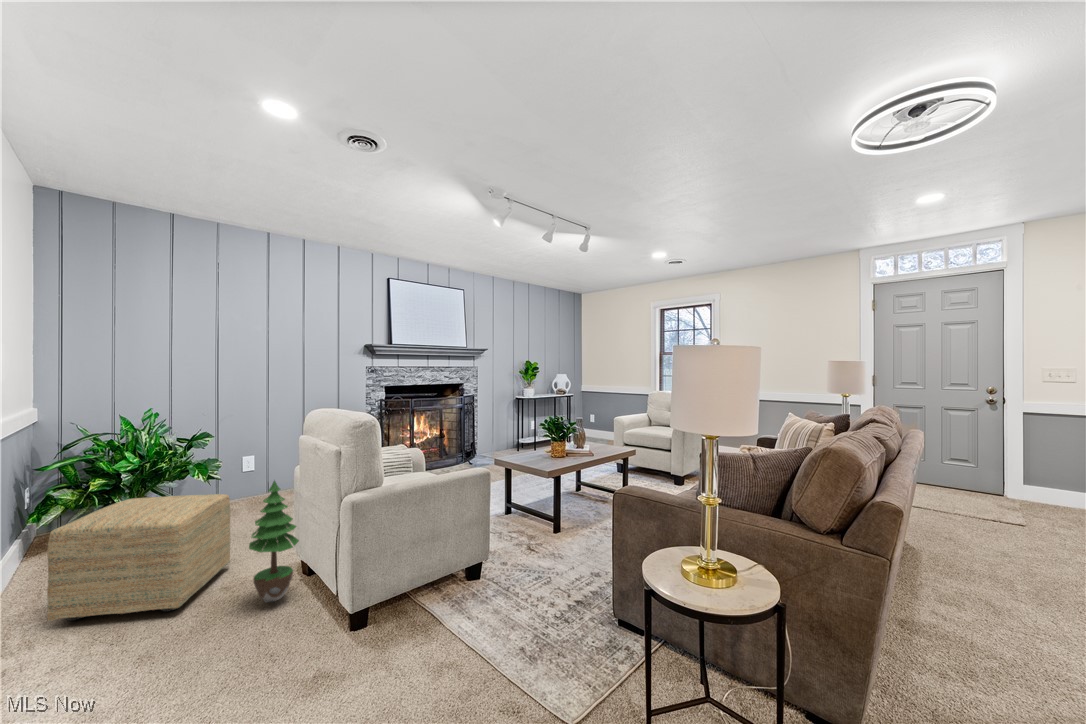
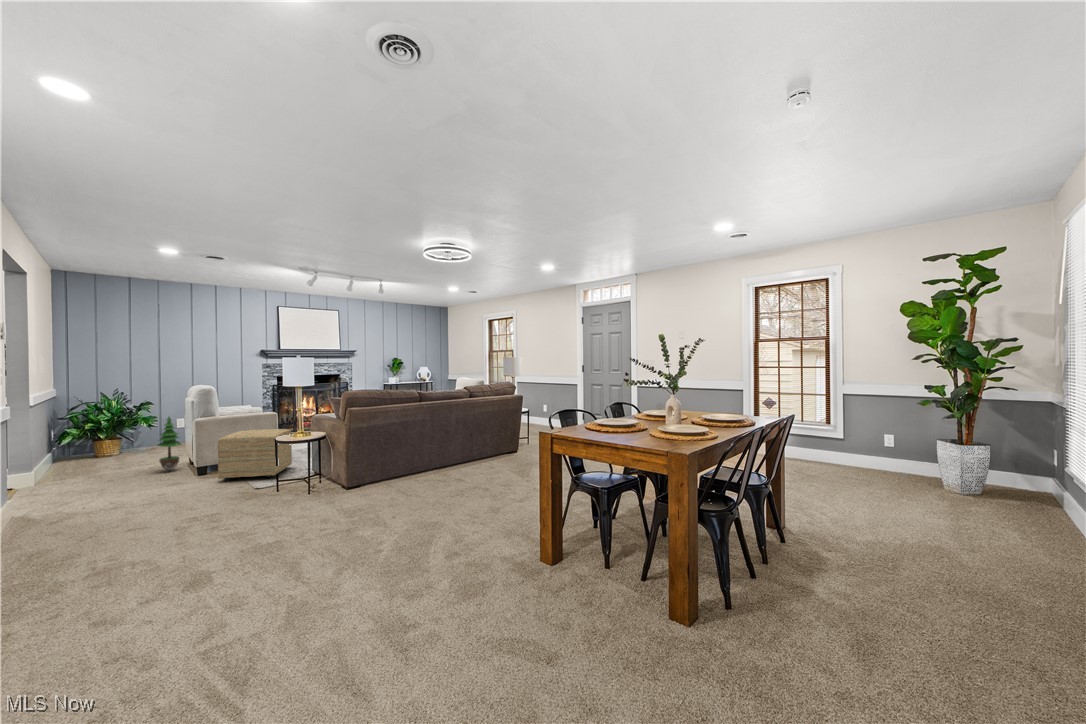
ottoman: present [47,494,230,621] -> present [218,429,292,480]

